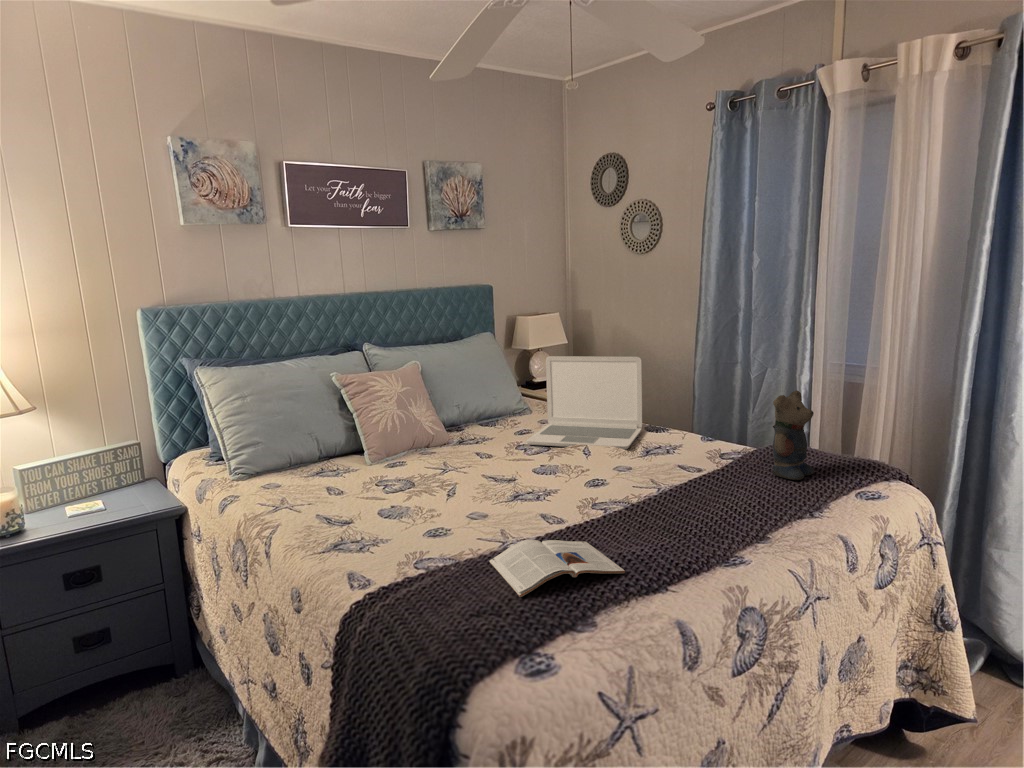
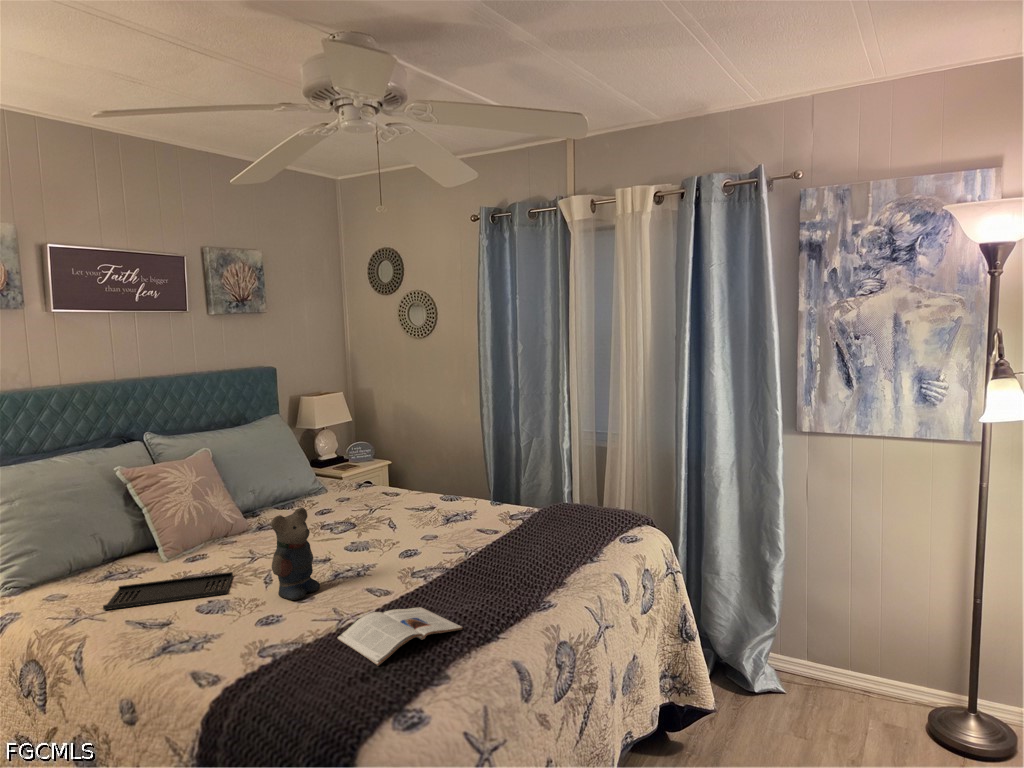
laptop: present [526,356,642,450] -> none [332,435,436,524]
teddy bear: present [772,391,814,480] -> present [271,508,320,600]
tray: none [302,481,419,503] -> present [103,572,233,610]

